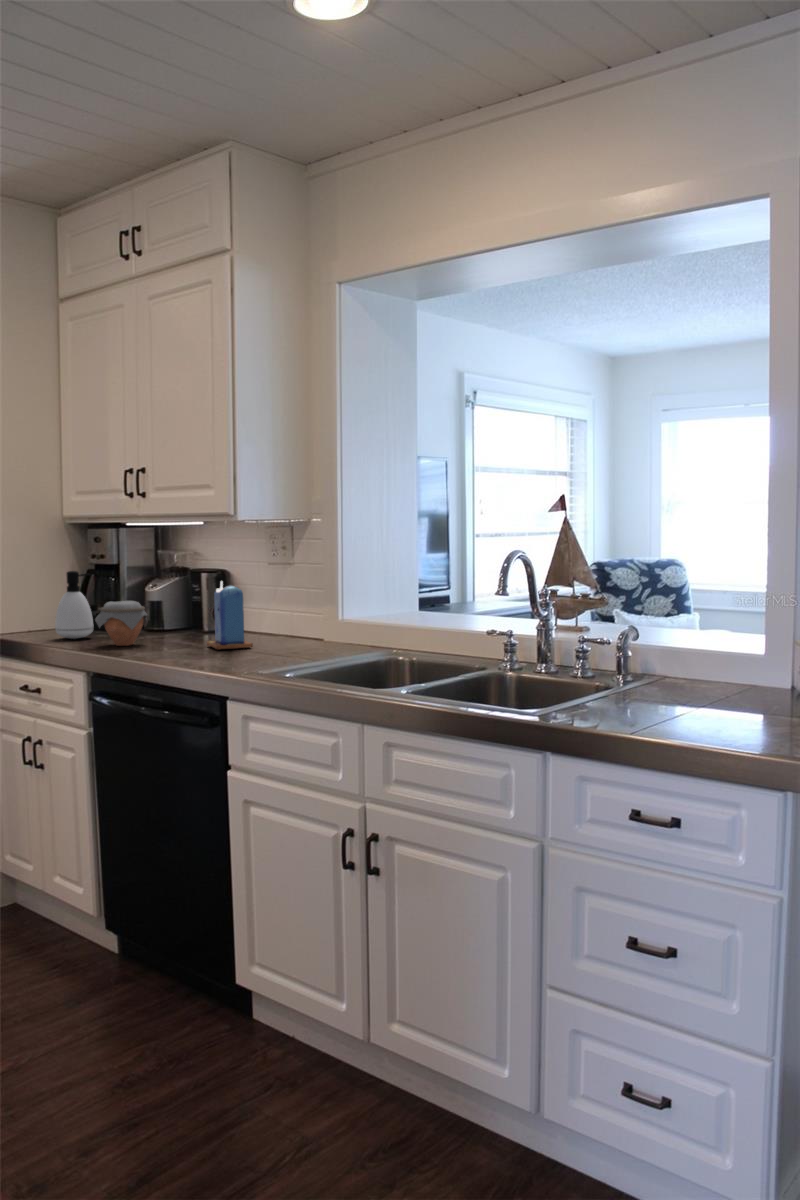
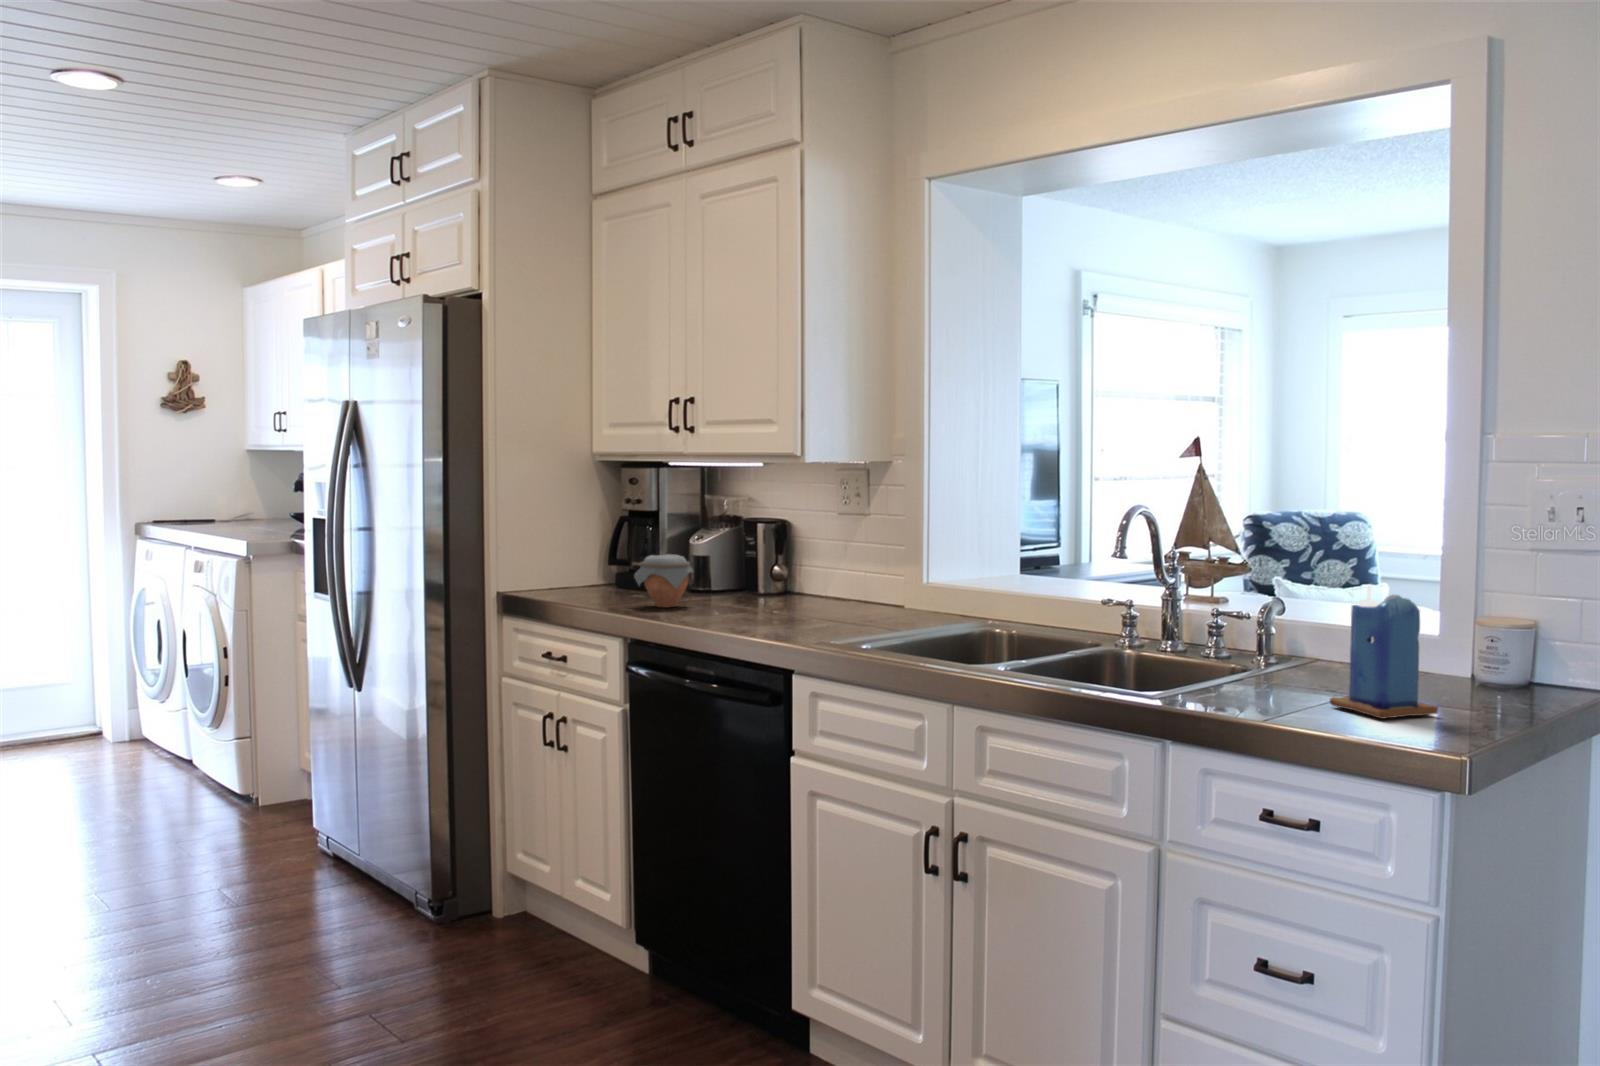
soap dispenser: present [55,571,93,639] -> none [587,519,629,597]
candle: present [207,581,253,650] -> present [1330,585,1438,719]

